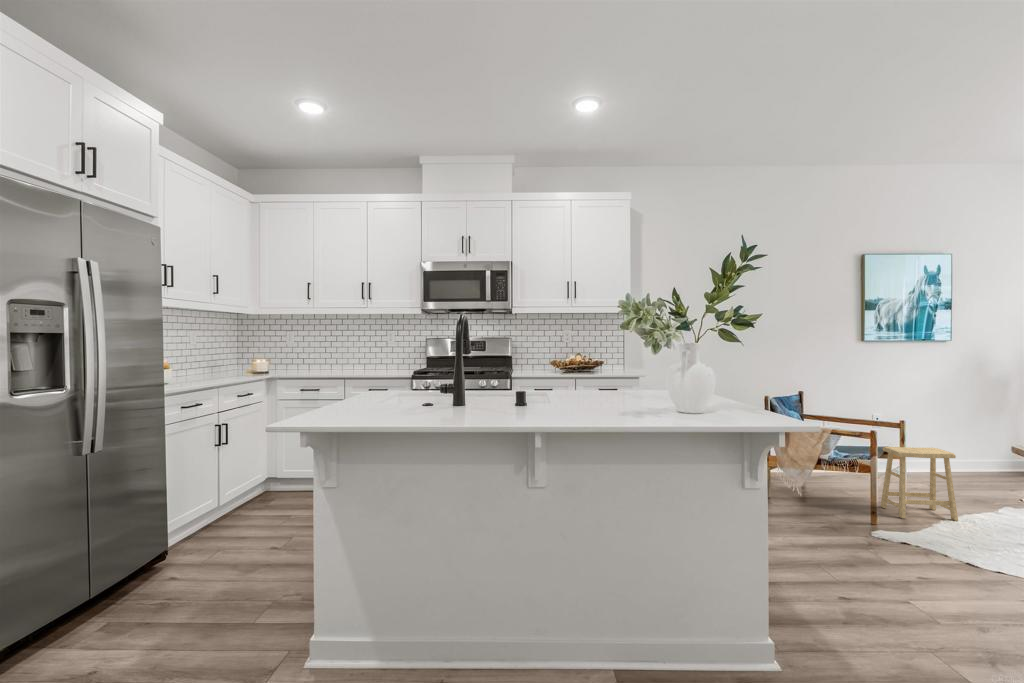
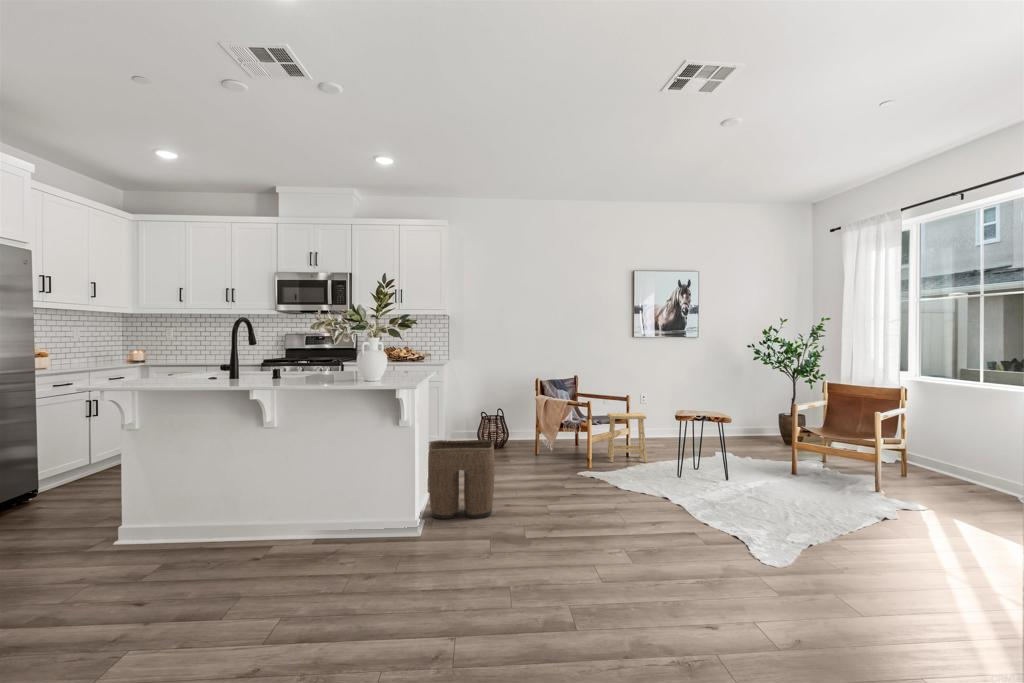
laundry basket: none [750,510,880,650] -> present [428,440,495,519]

